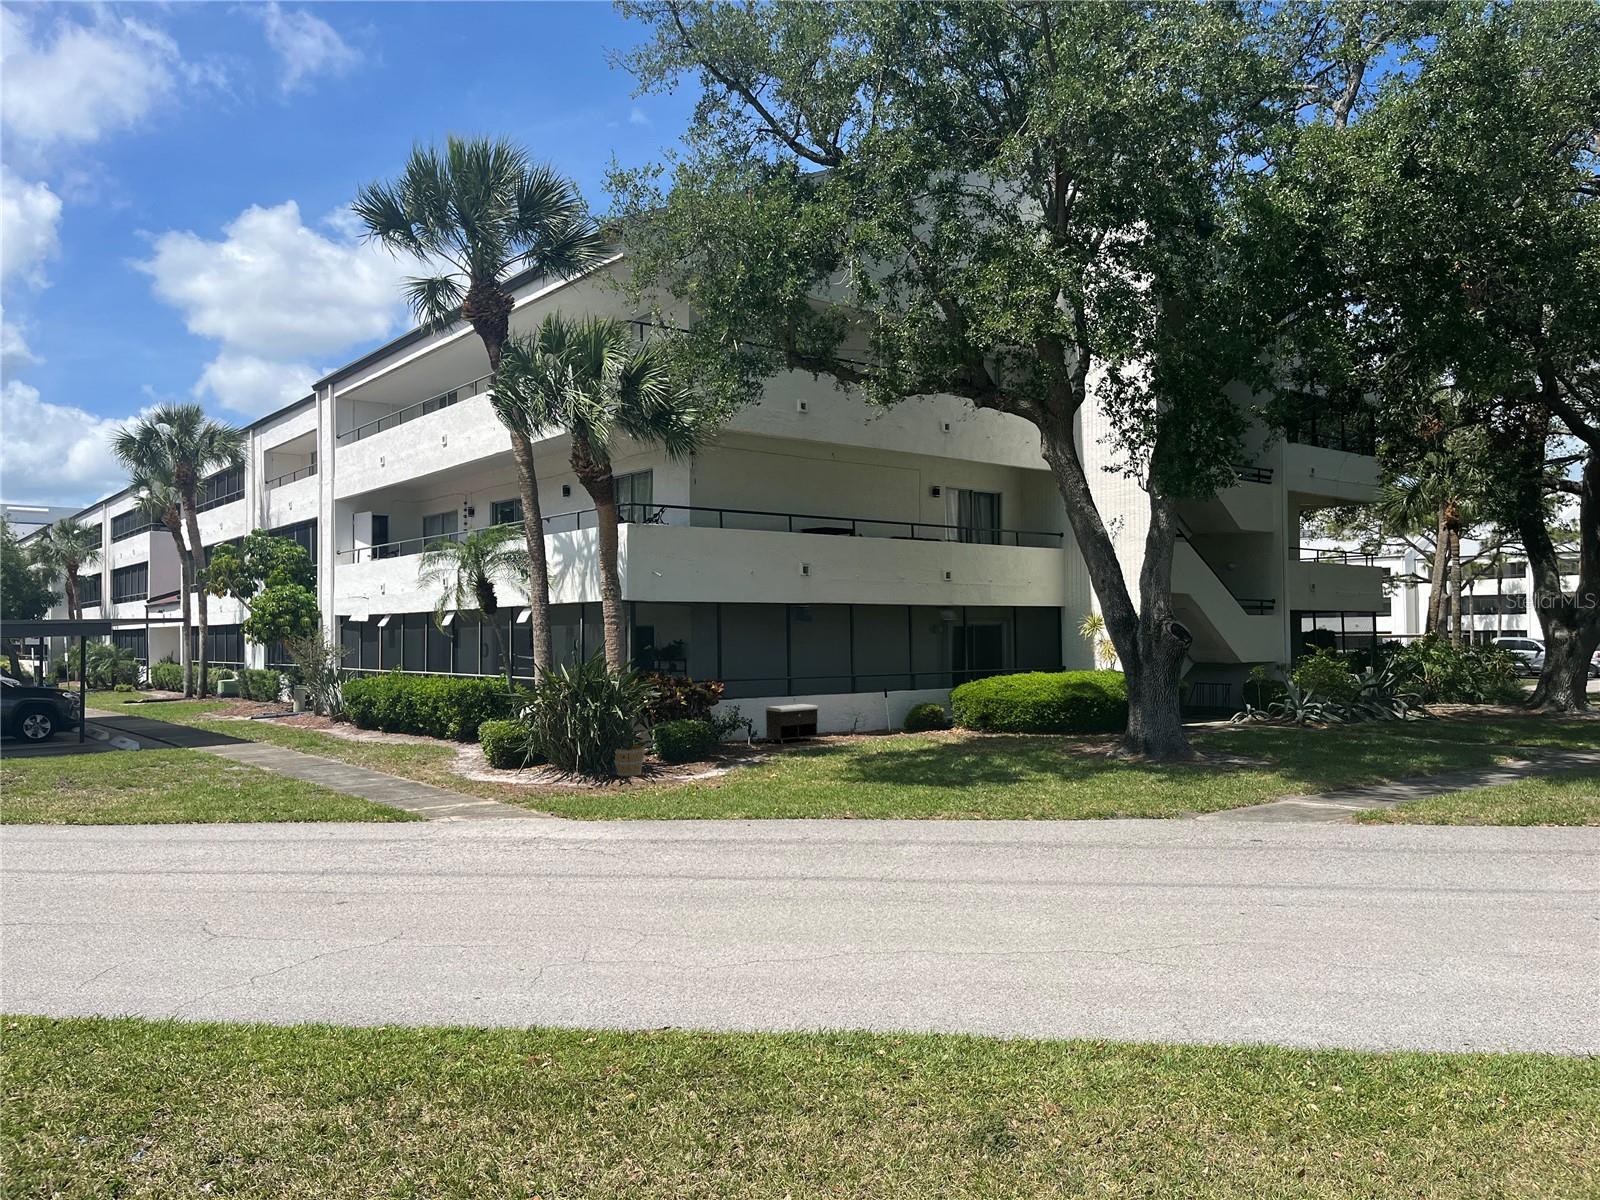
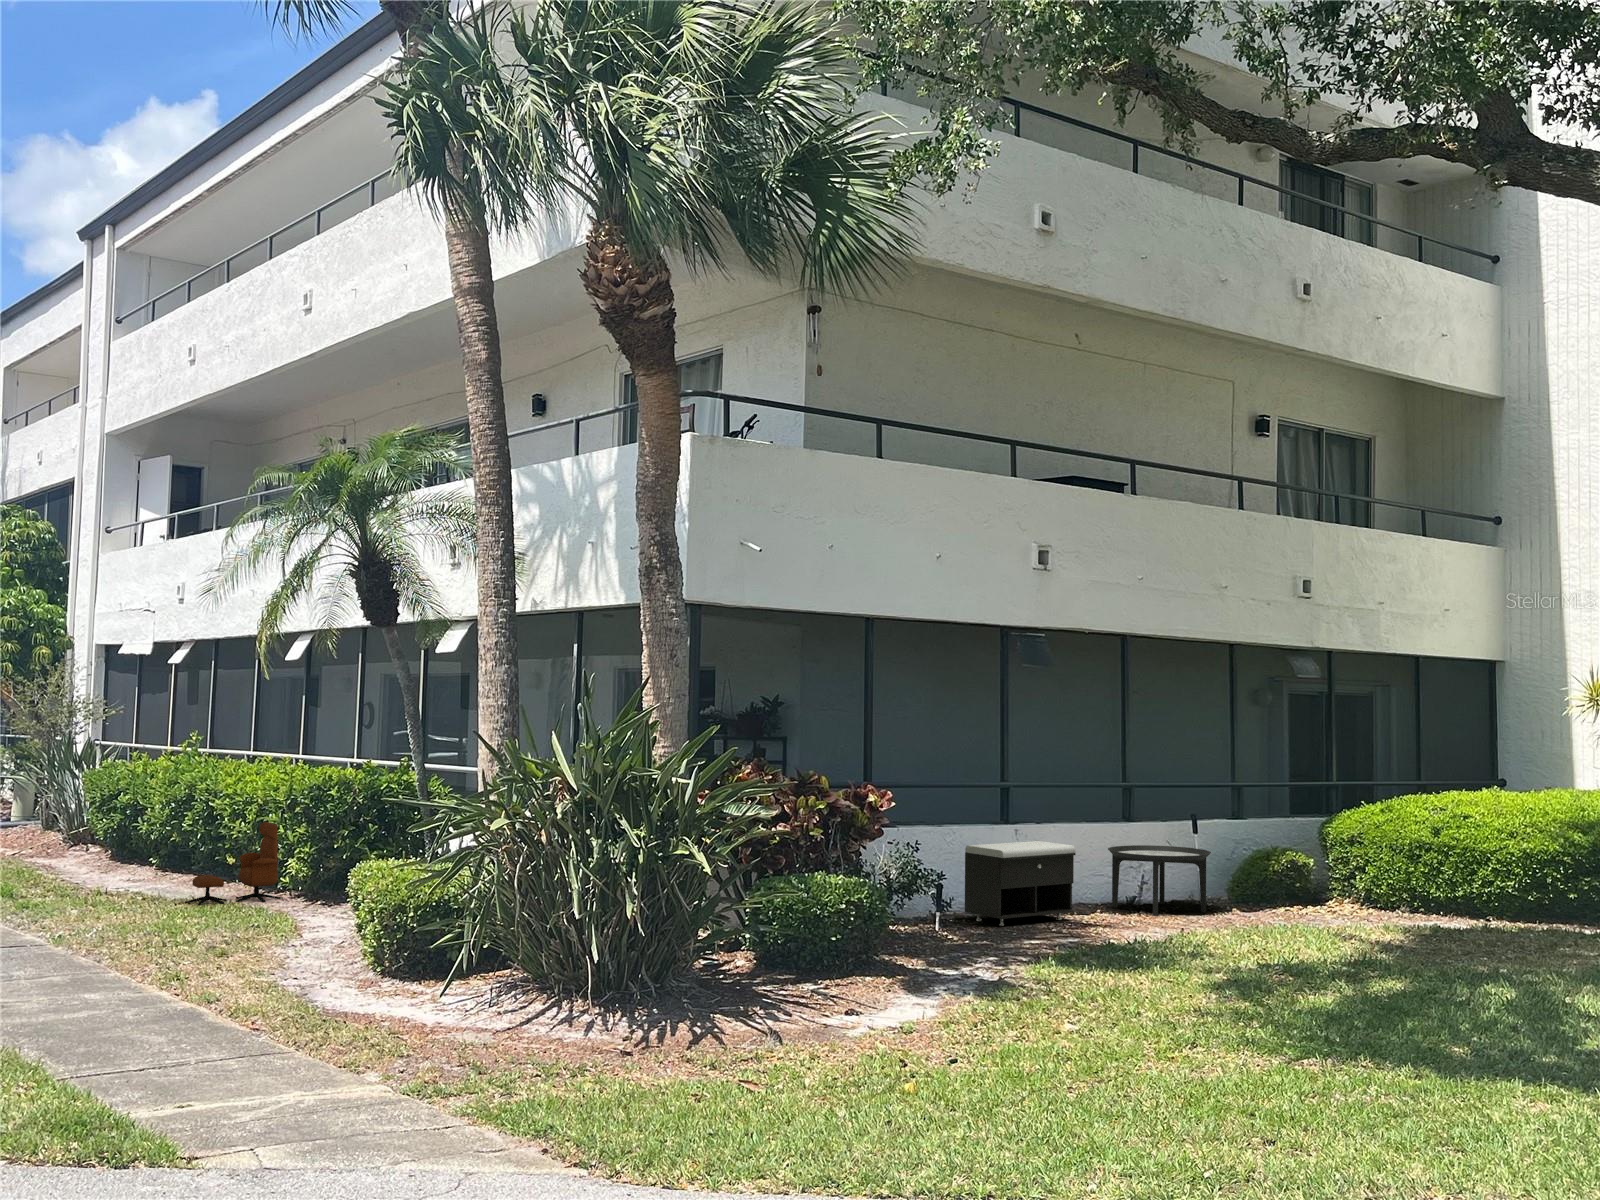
round table: none [839,705,887,737] -> present [1108,845,1211,916]
lounge chair: none [402,706,447,746] -> present [185,822,281,905]
potted plant: present [974,711,996,733] -> none [1387,863,1457,915]
wooden bucket: present [614,745,645,776] -> none [669,935,750,1015]

